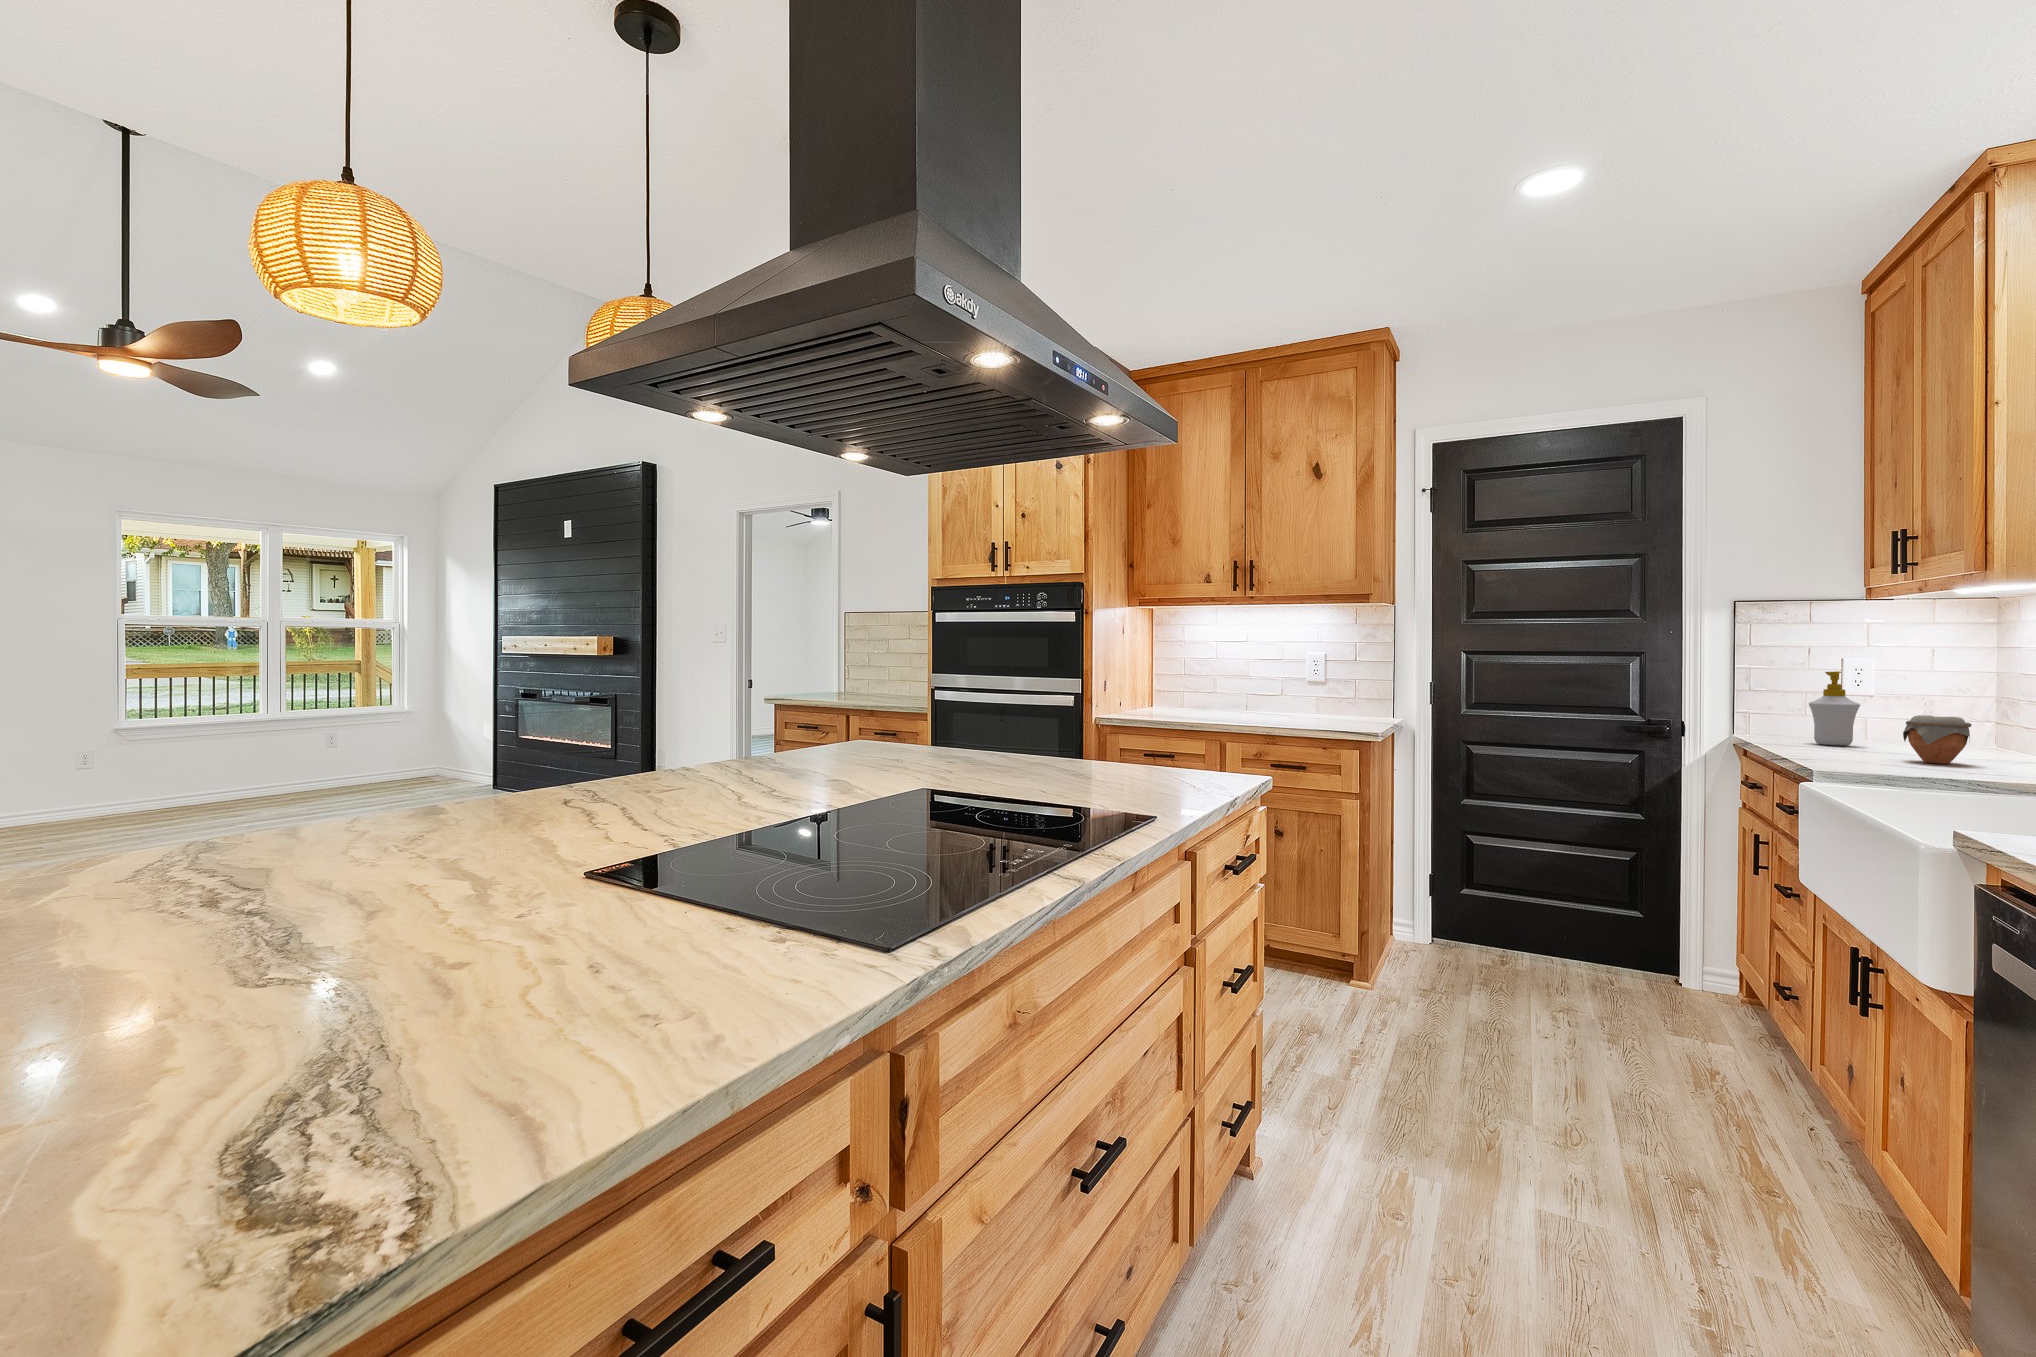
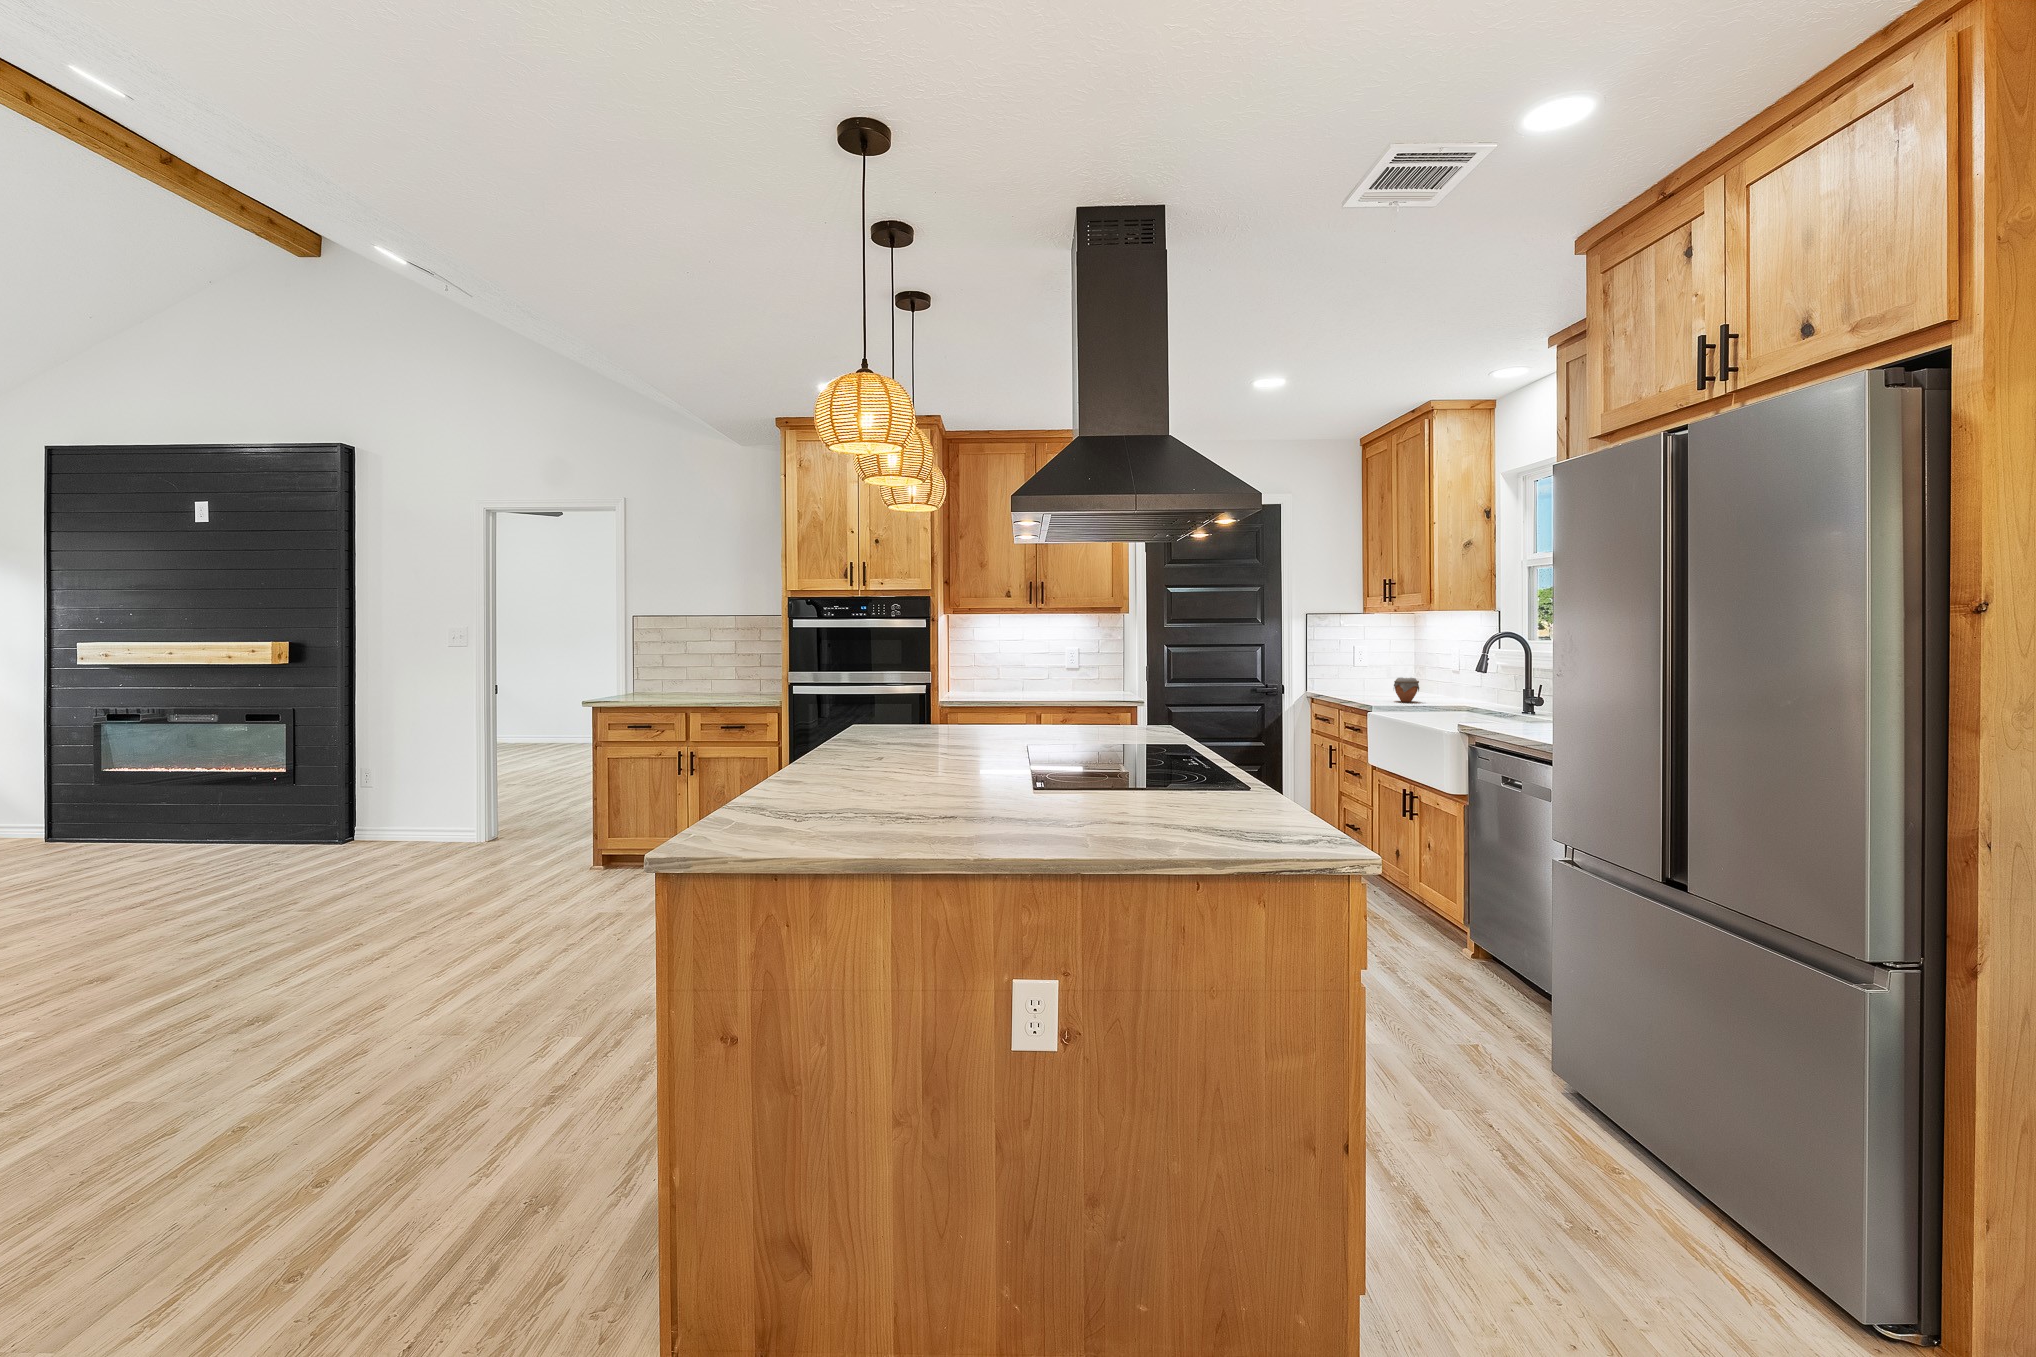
soap bottle: present [1809,671,1860,746] -> none [1344,654,1366,695]

